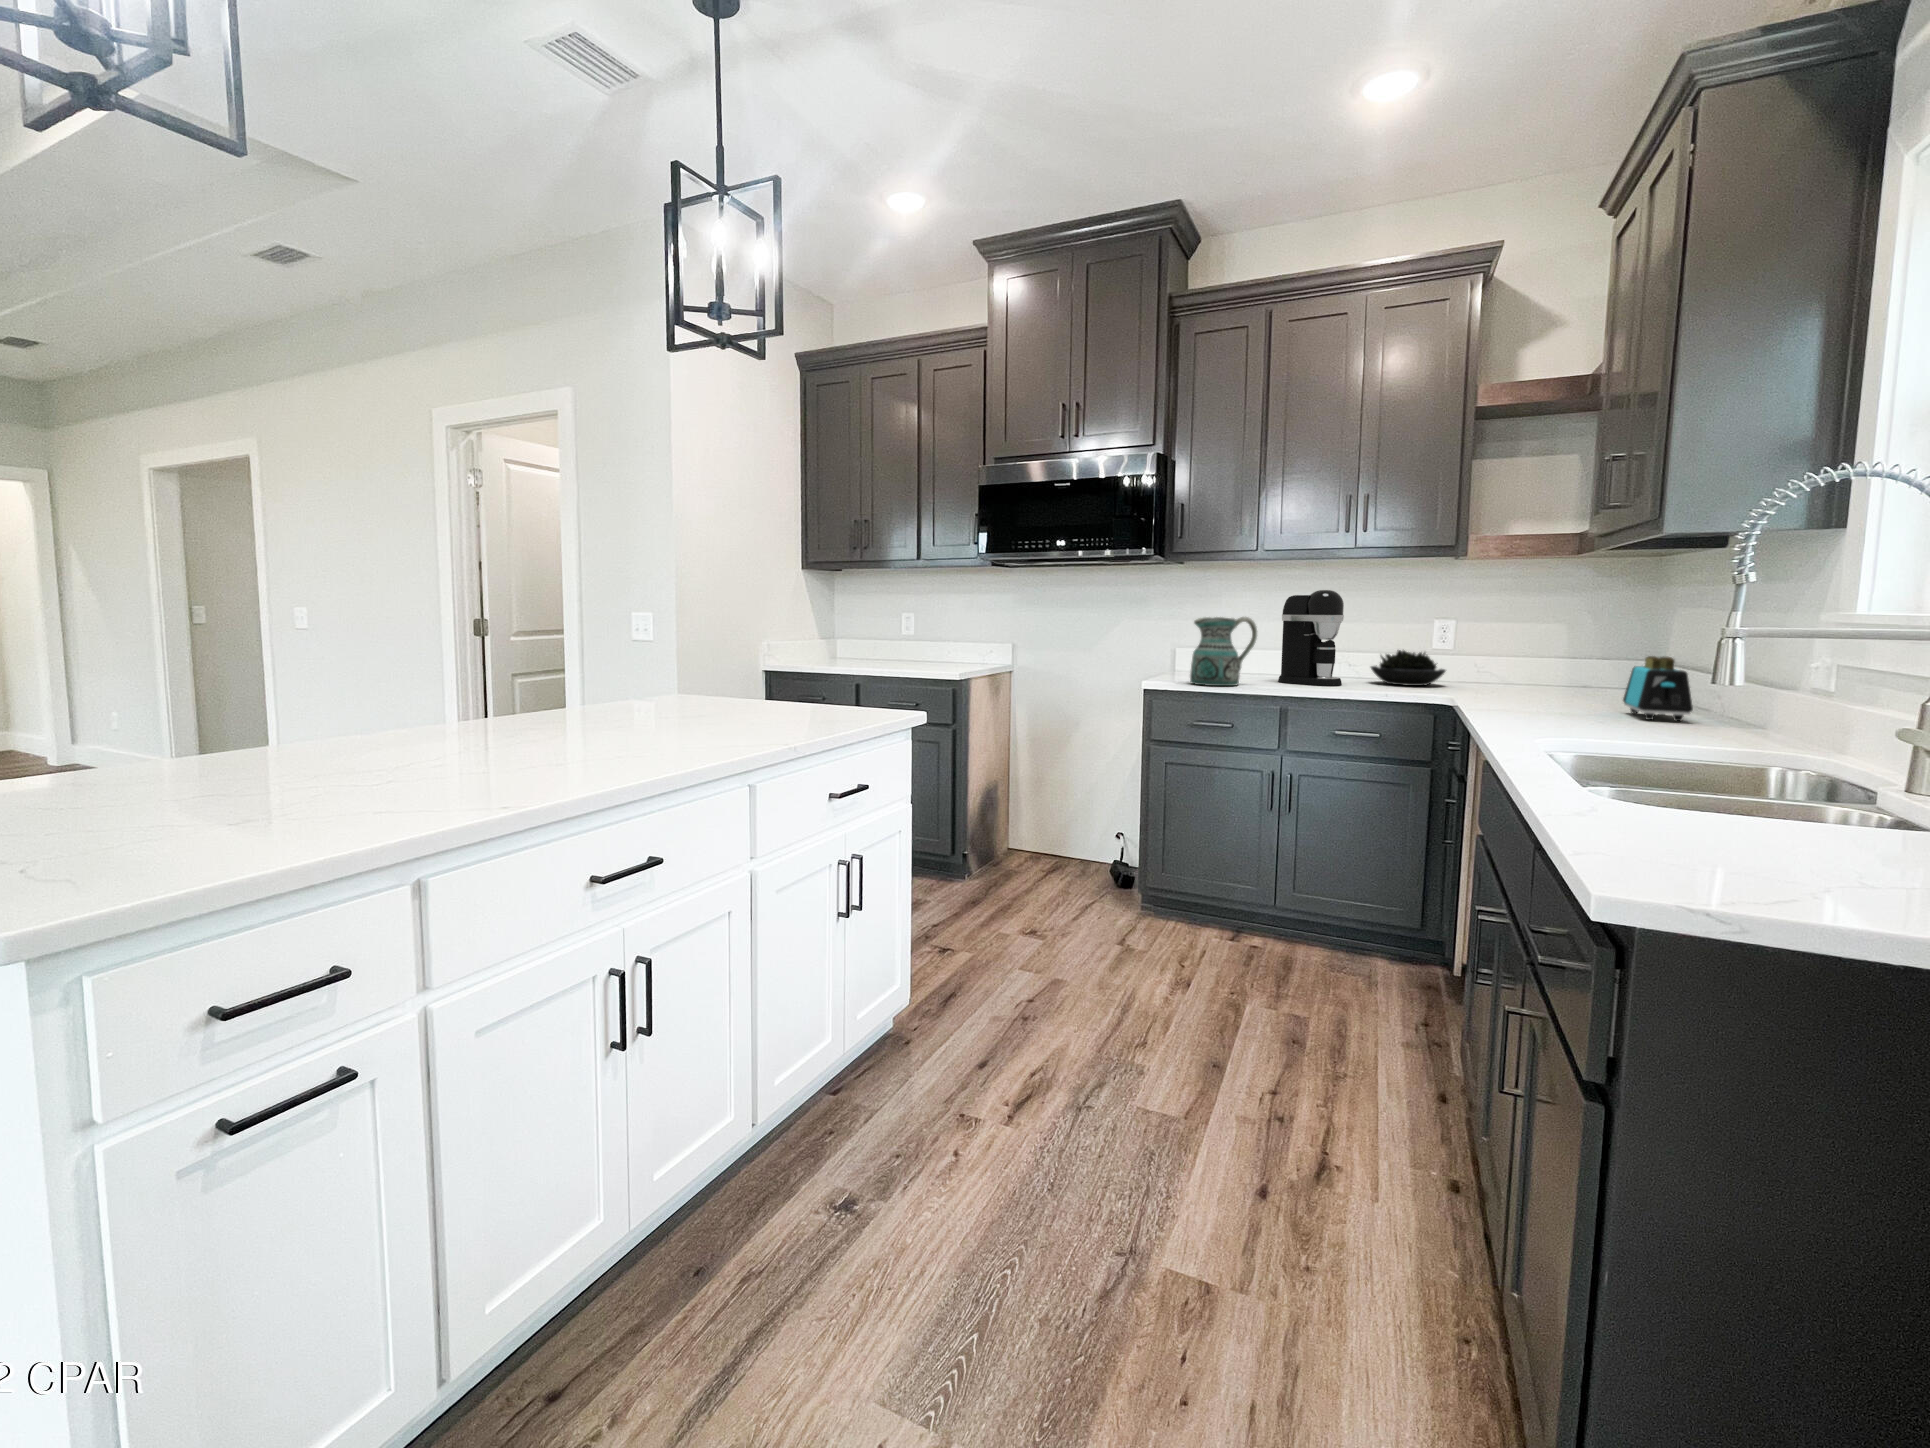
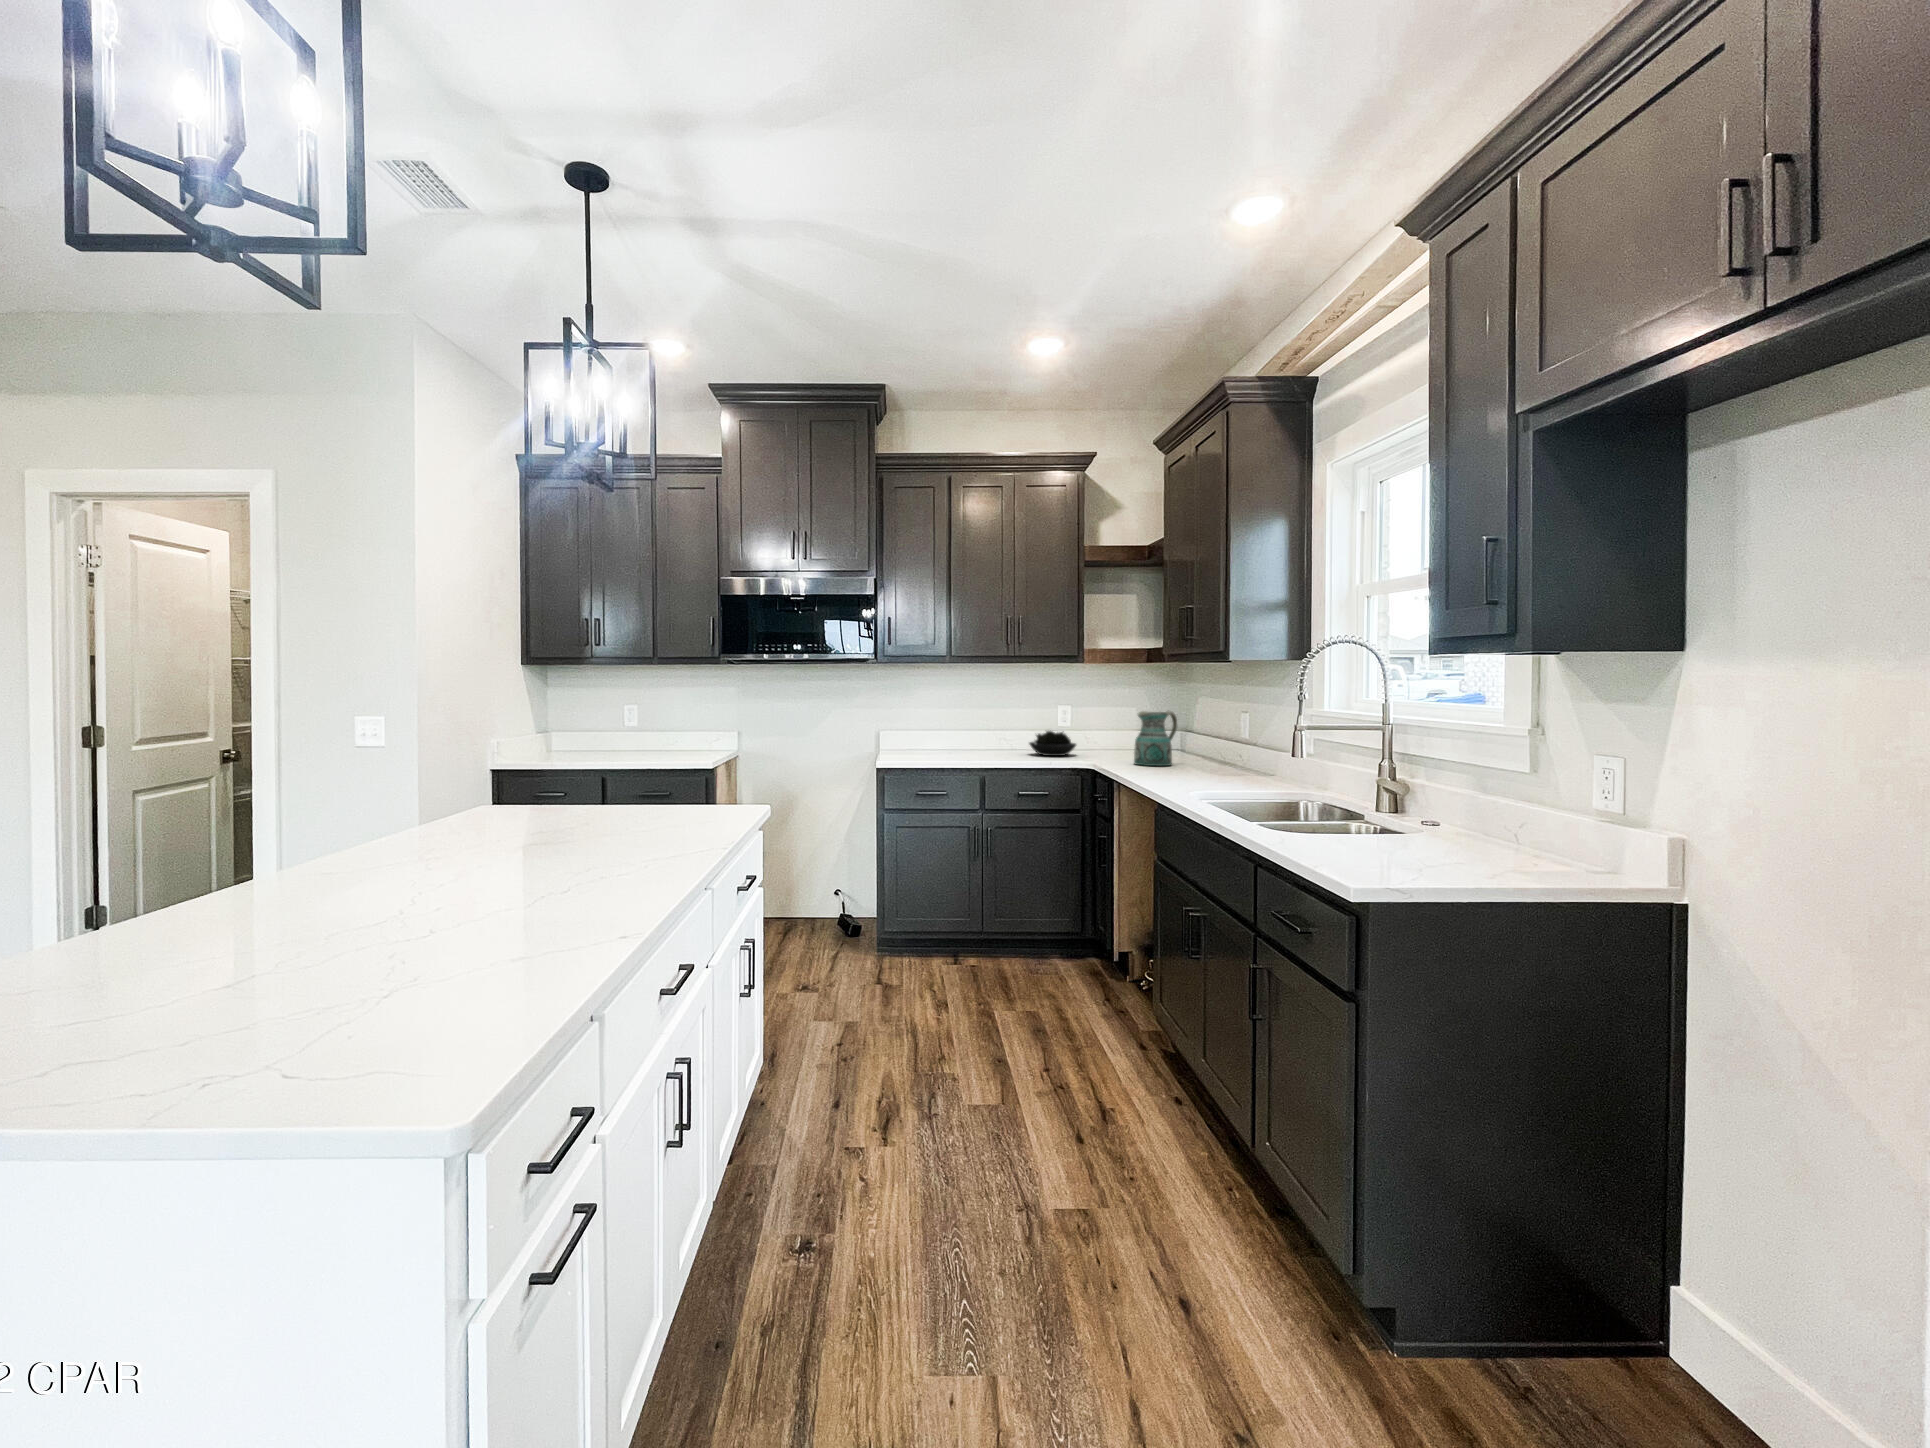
coffee maker: present [1278,590,1344,686] -> none [972,688,1016,759]
ceramic pitcher: present [1190,617,1257,686] -> present [1134,711,1177,766]
toaster: present [1623,656,1693,721] -> none [1193,734,1234,774]

